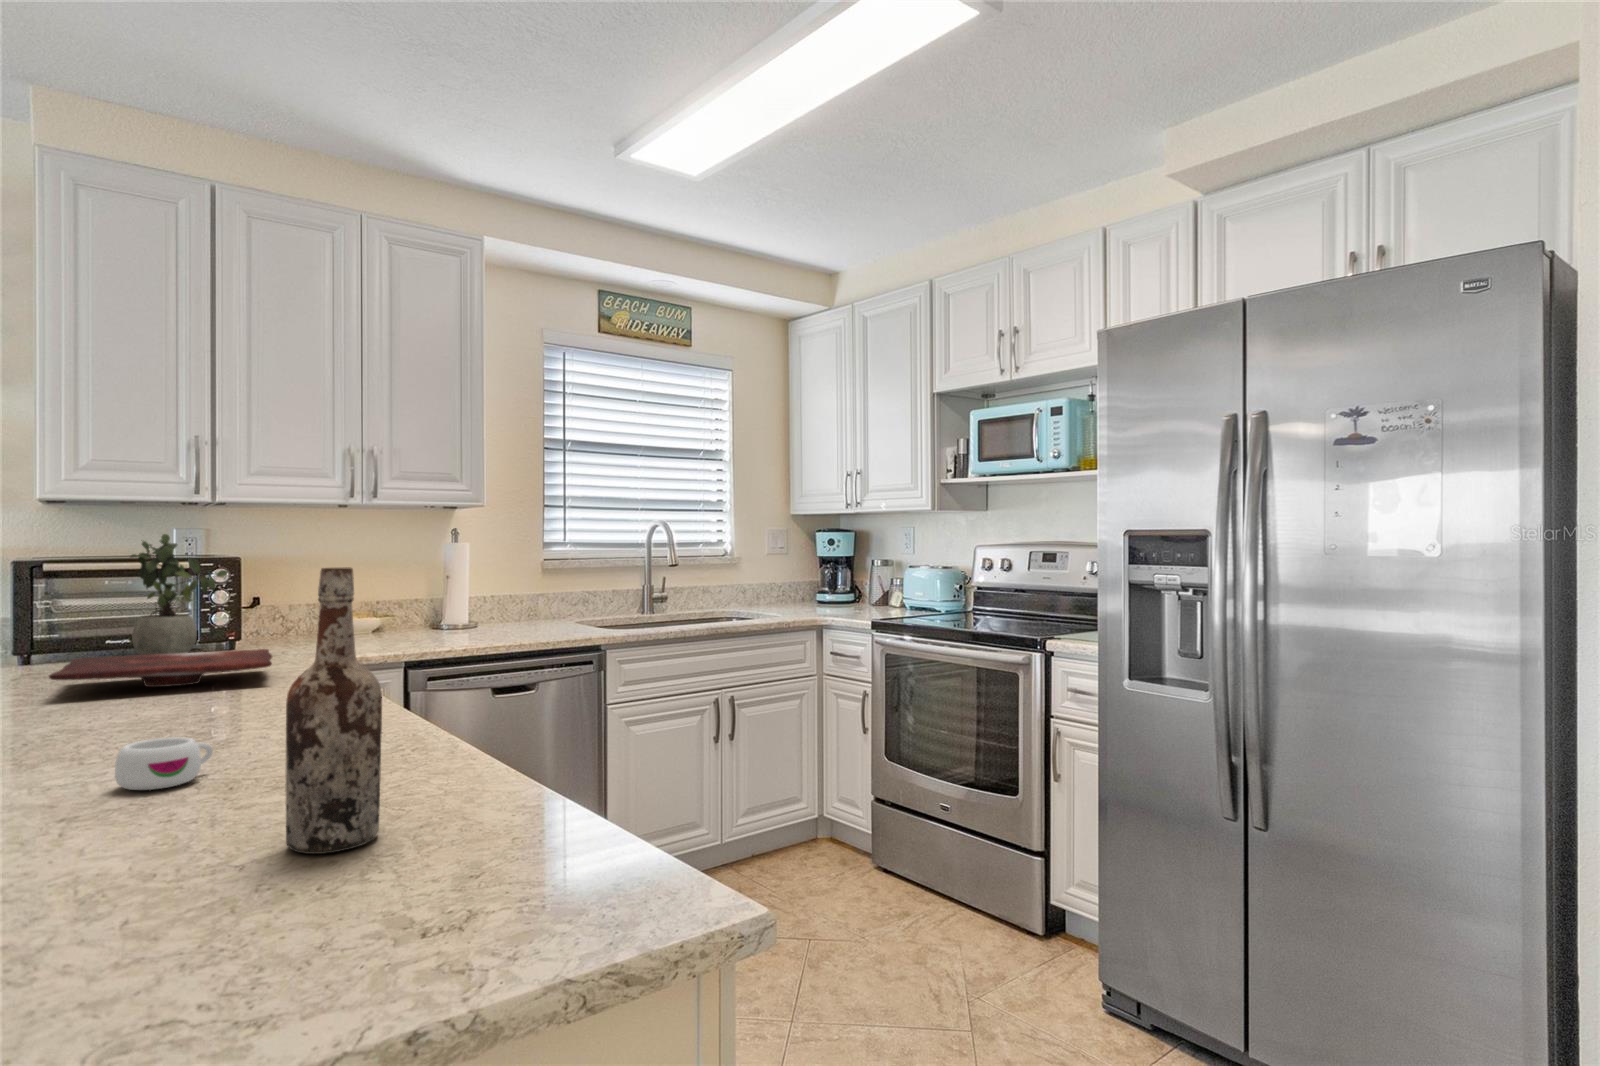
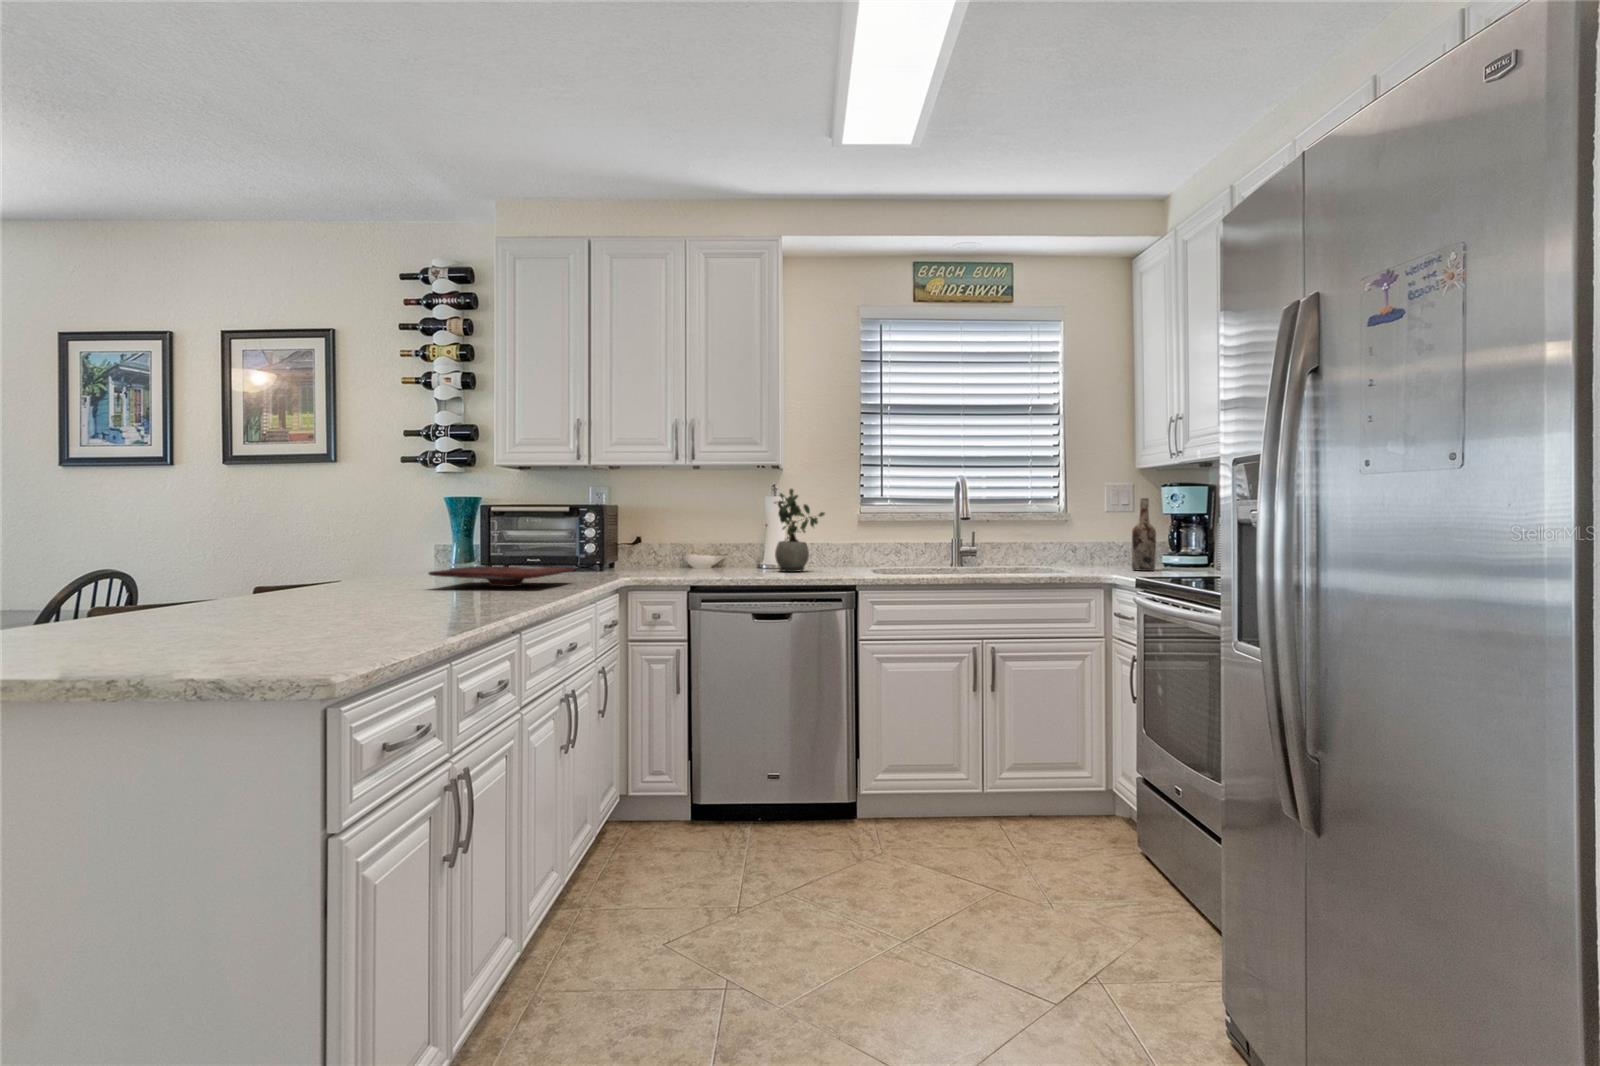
potted plant: present [130,534,228,655] -> present [775,489,825,572]
wine bottle: present [286,568,382,854] -> present [1132,498,1156,571]
mug: present [115,737,213,790] -> none [292,601,353,629]

